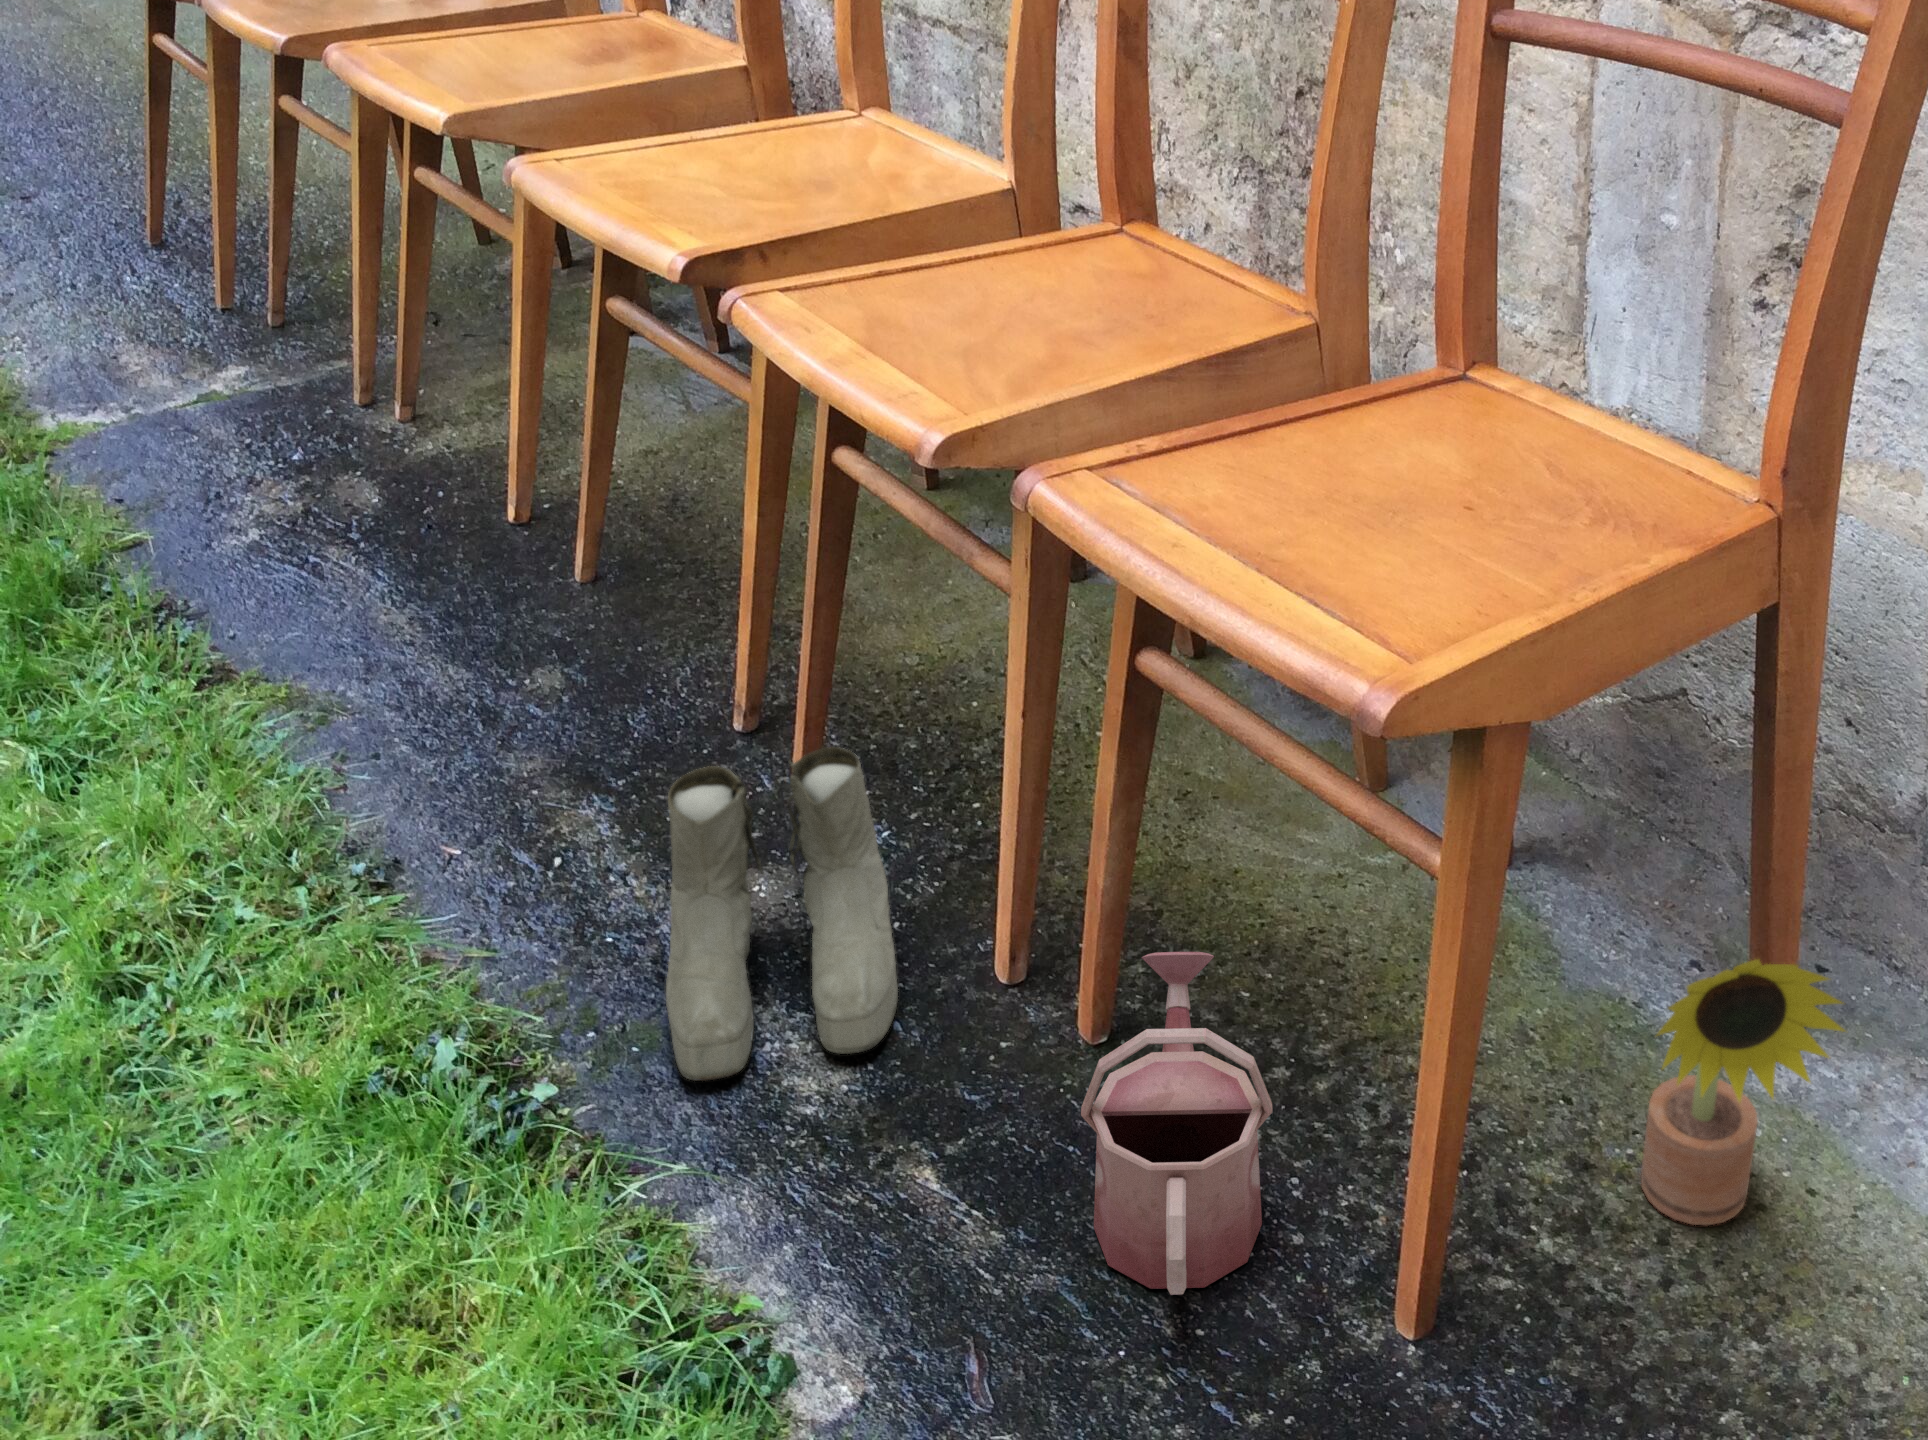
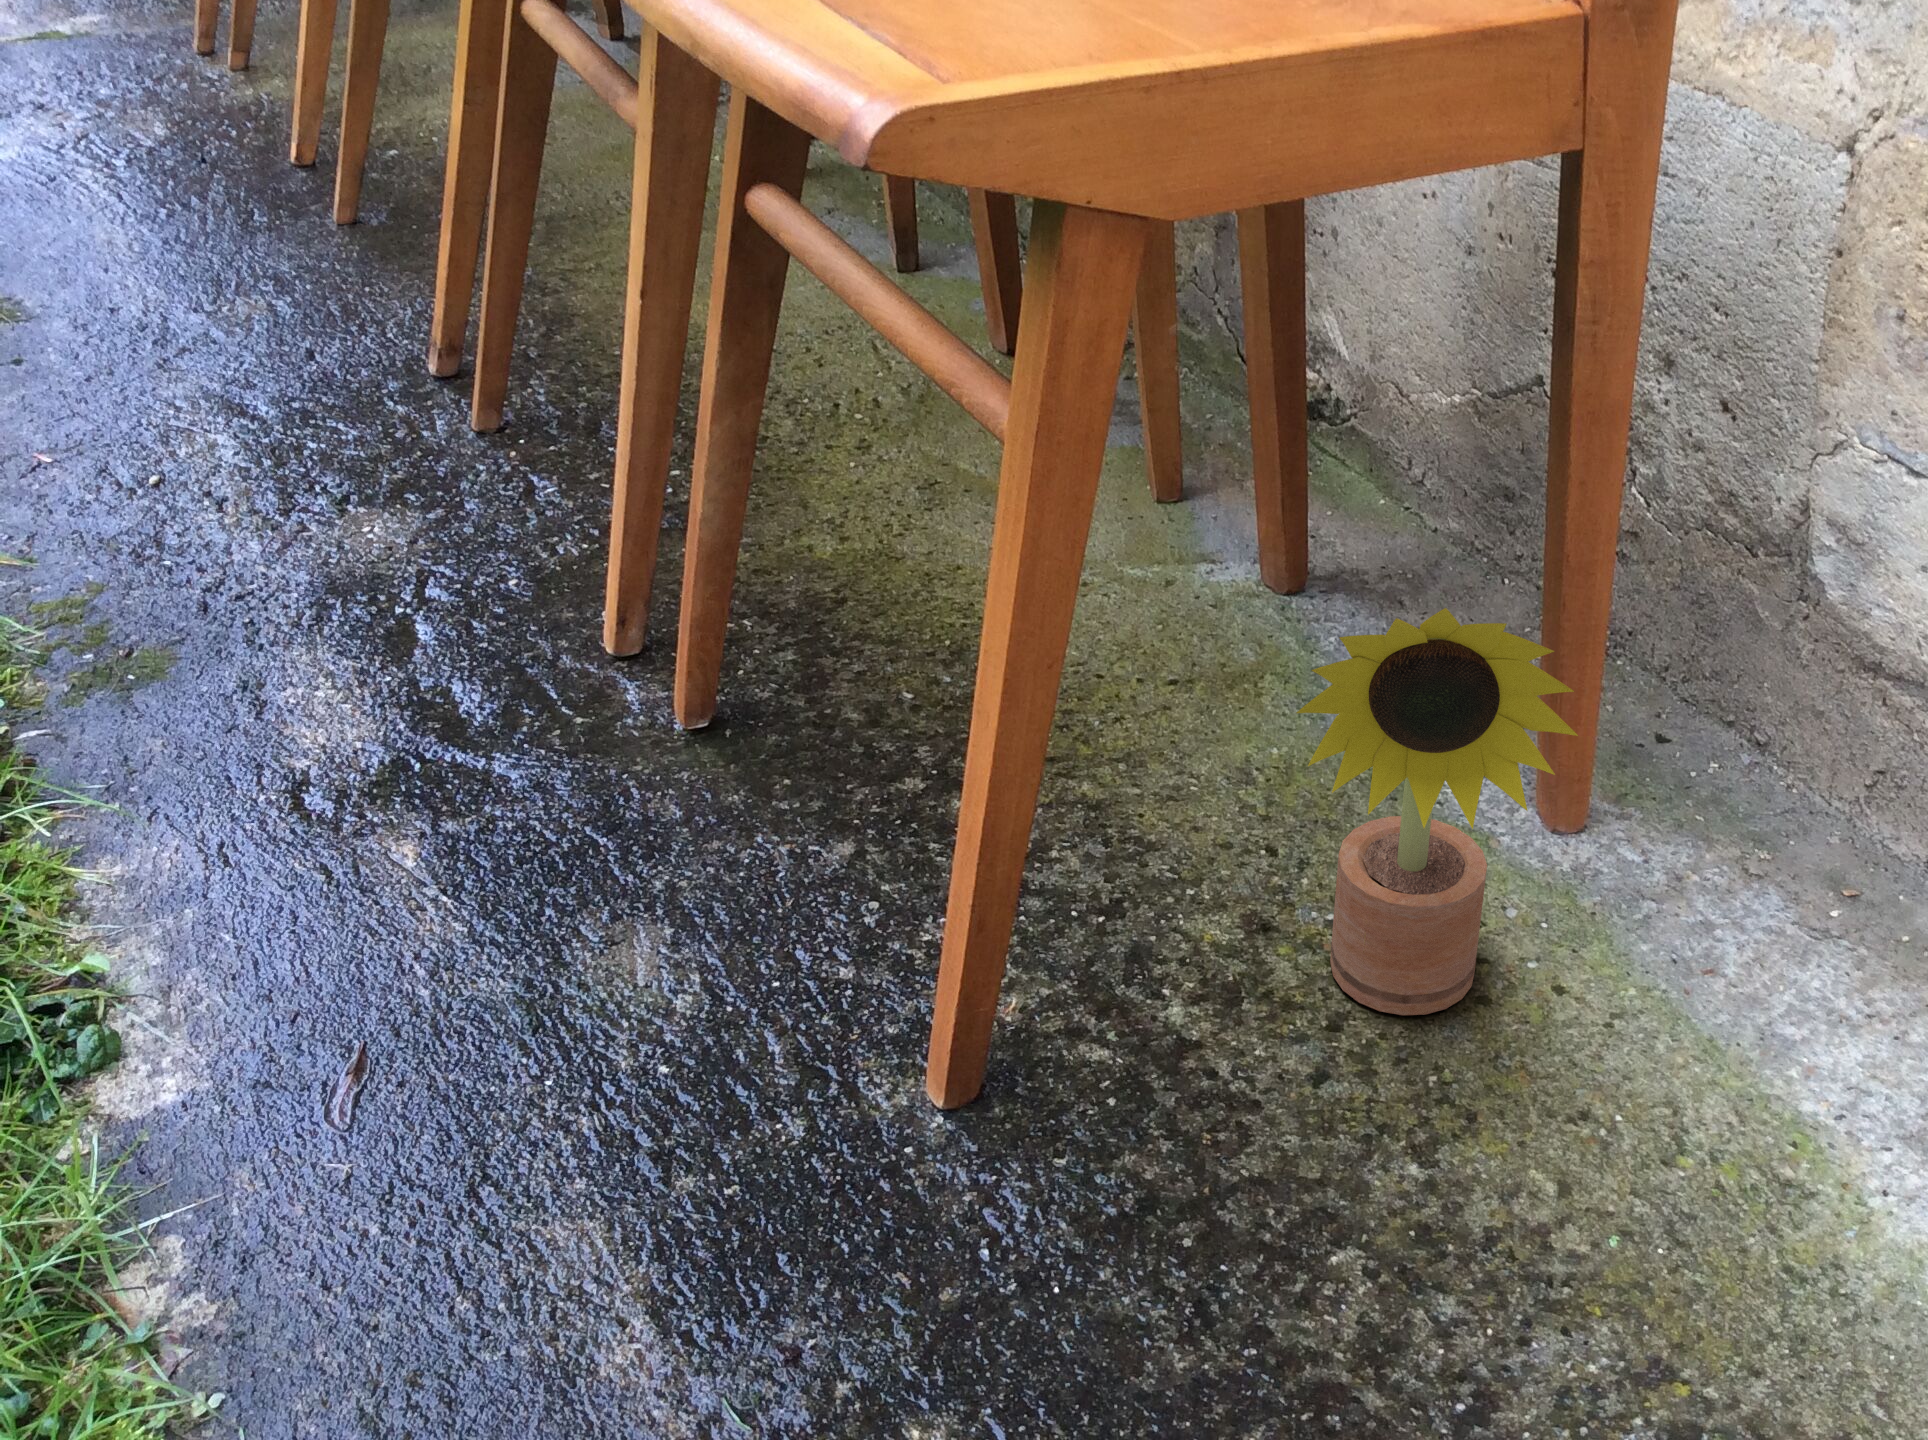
boots: present [666,747,898,1081] -> none [151,325,491,708]
watering can: present [1081,952,1273,1295] -> none [546,585,809,1011]

